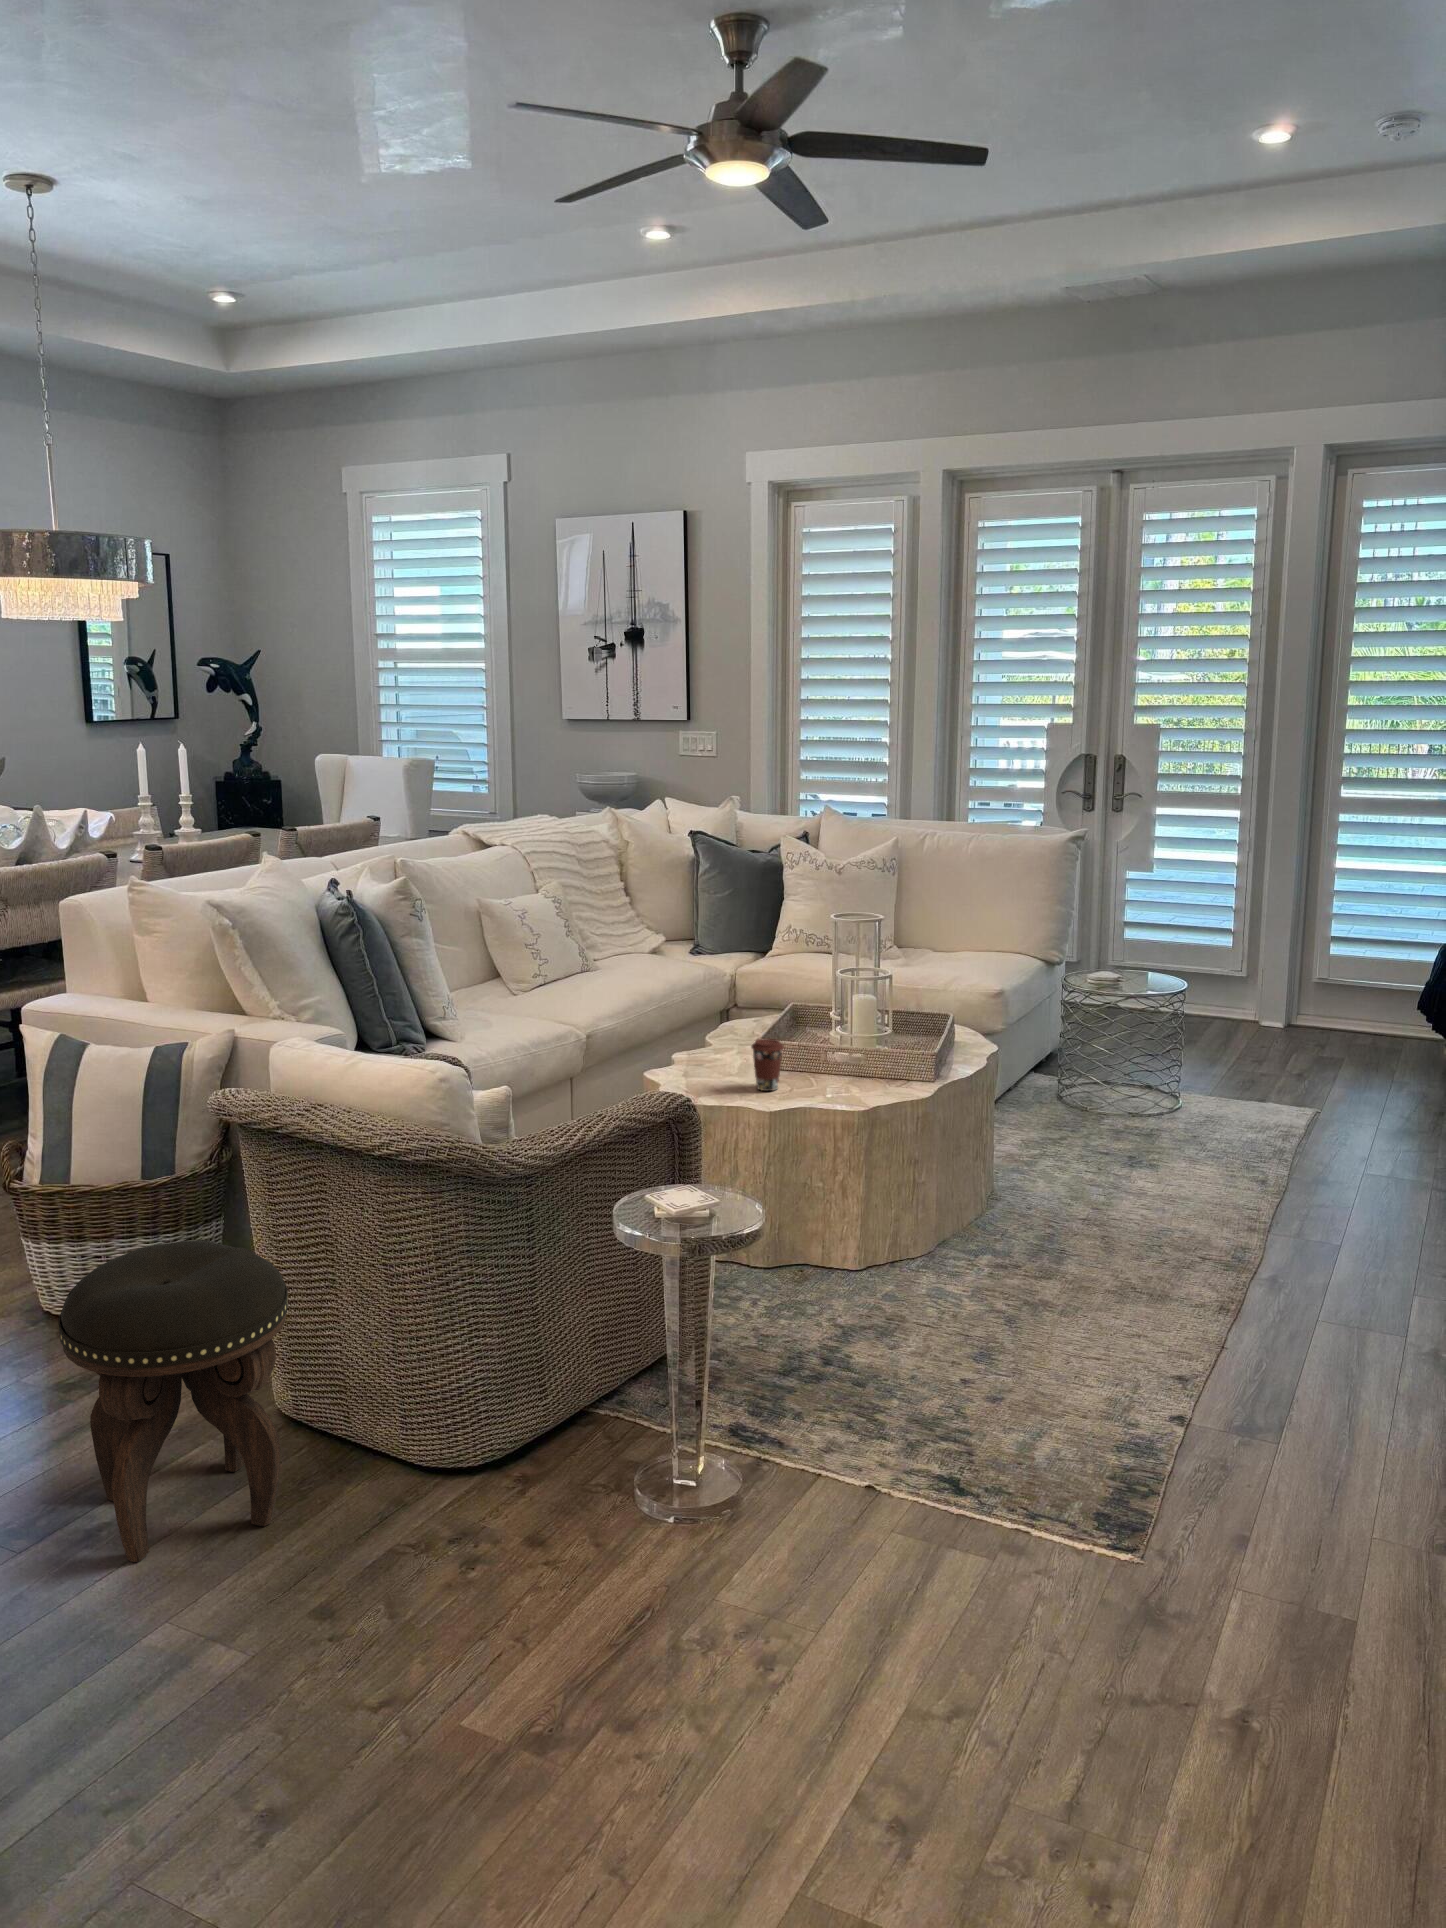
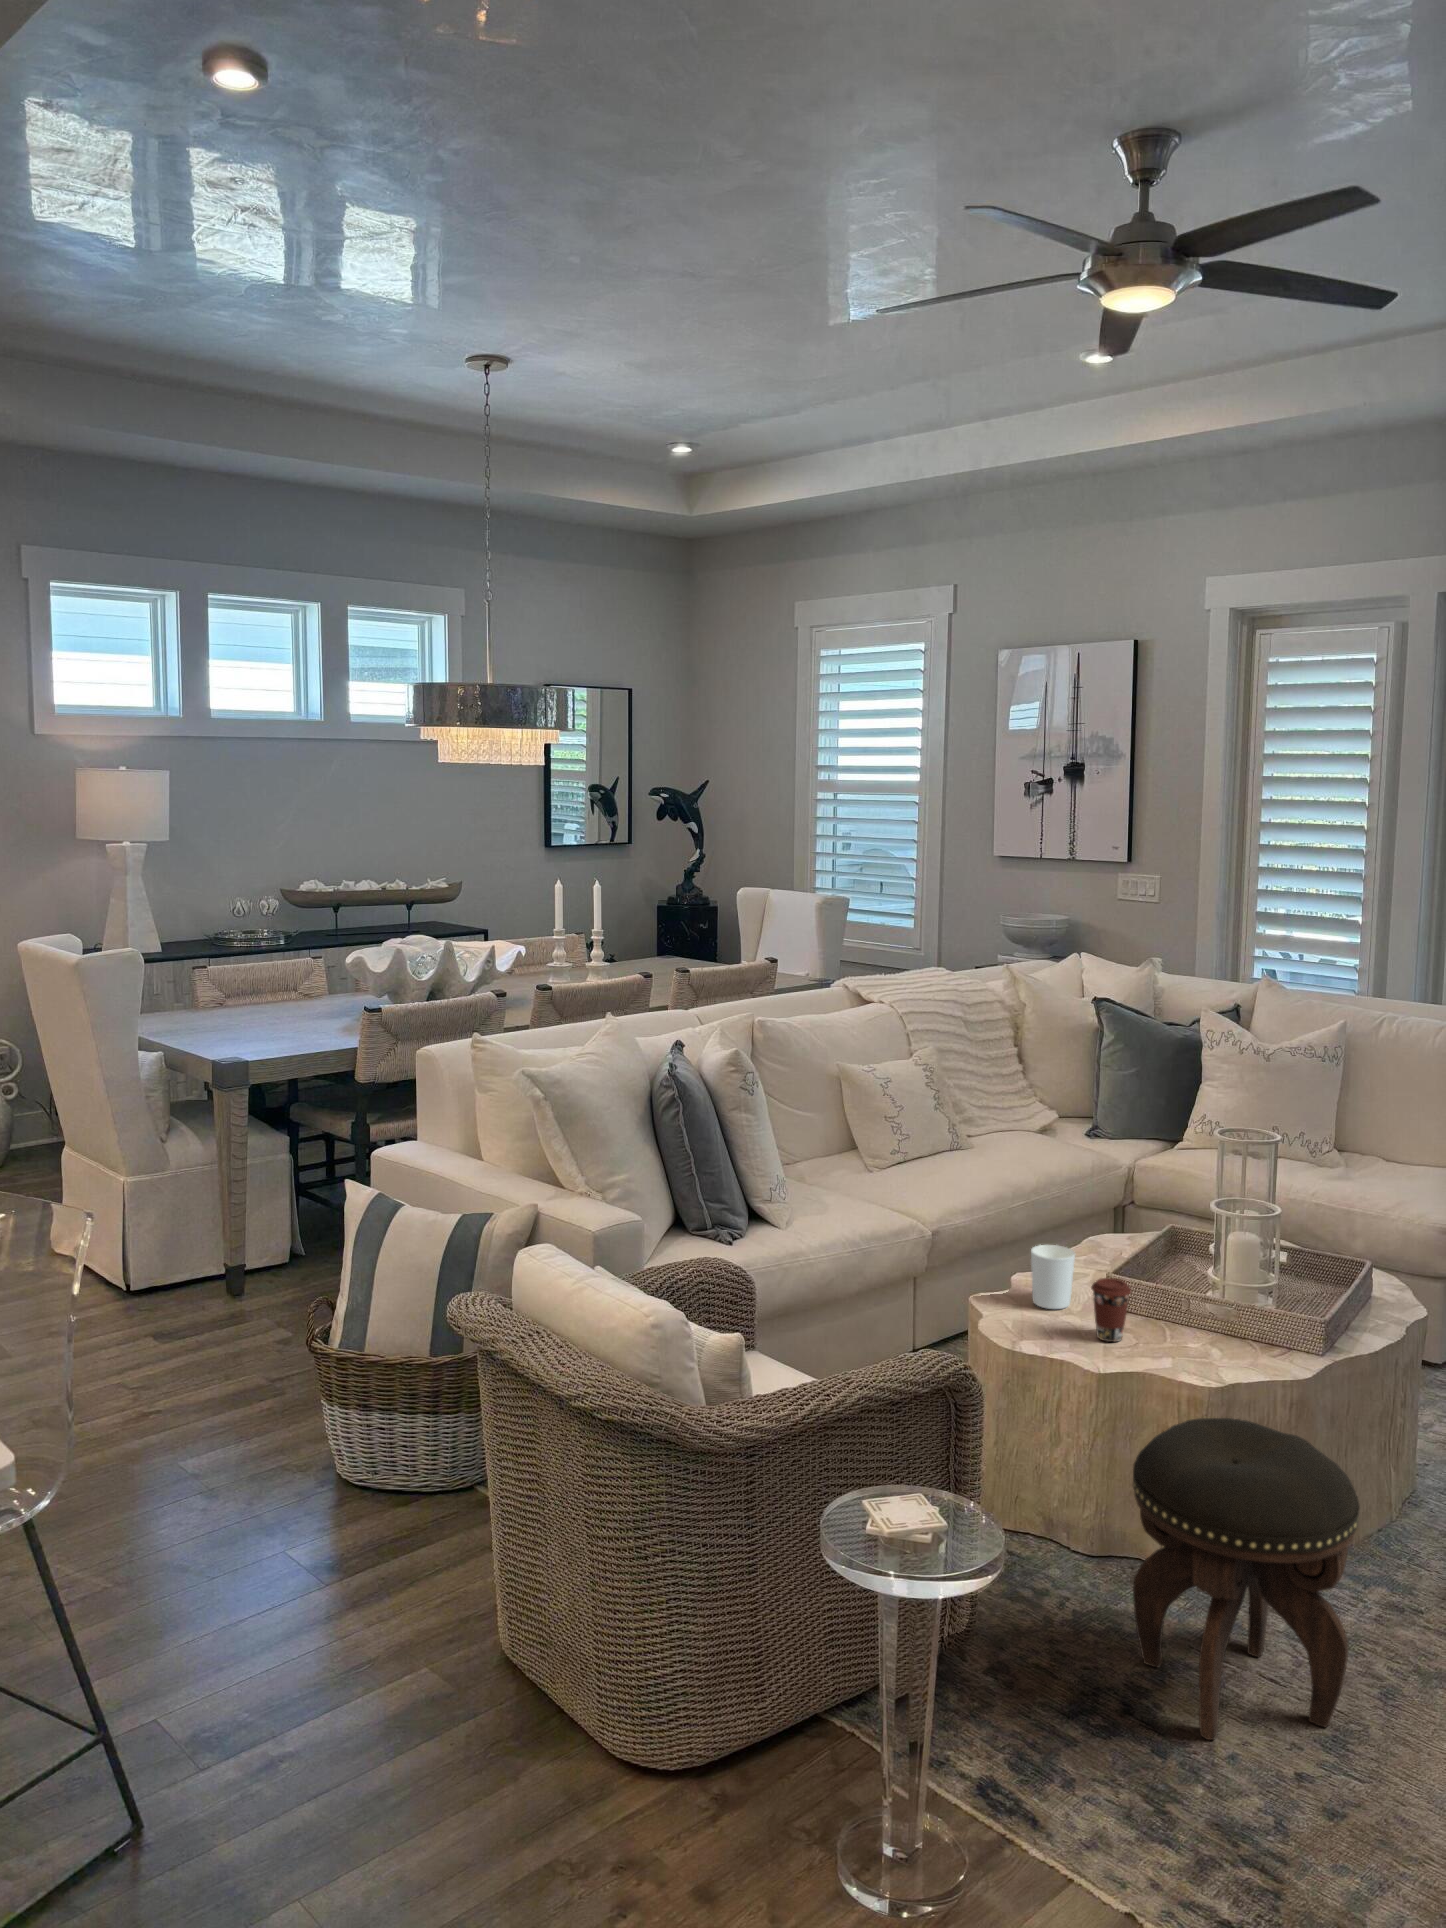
candle holder: none [692,1021,730,1075] -> present [1031,1245,1075,1309]
footstool: present [58,1241,288,1562] -> present [1133,1418,1360,1740]

